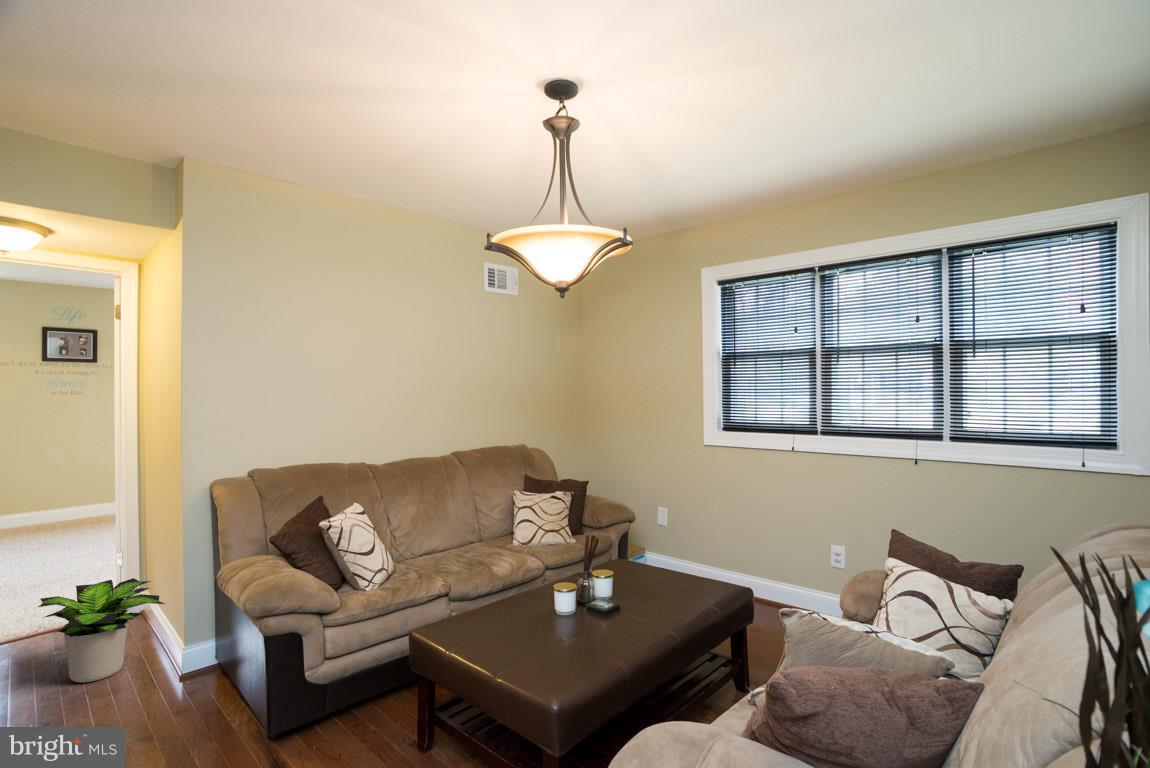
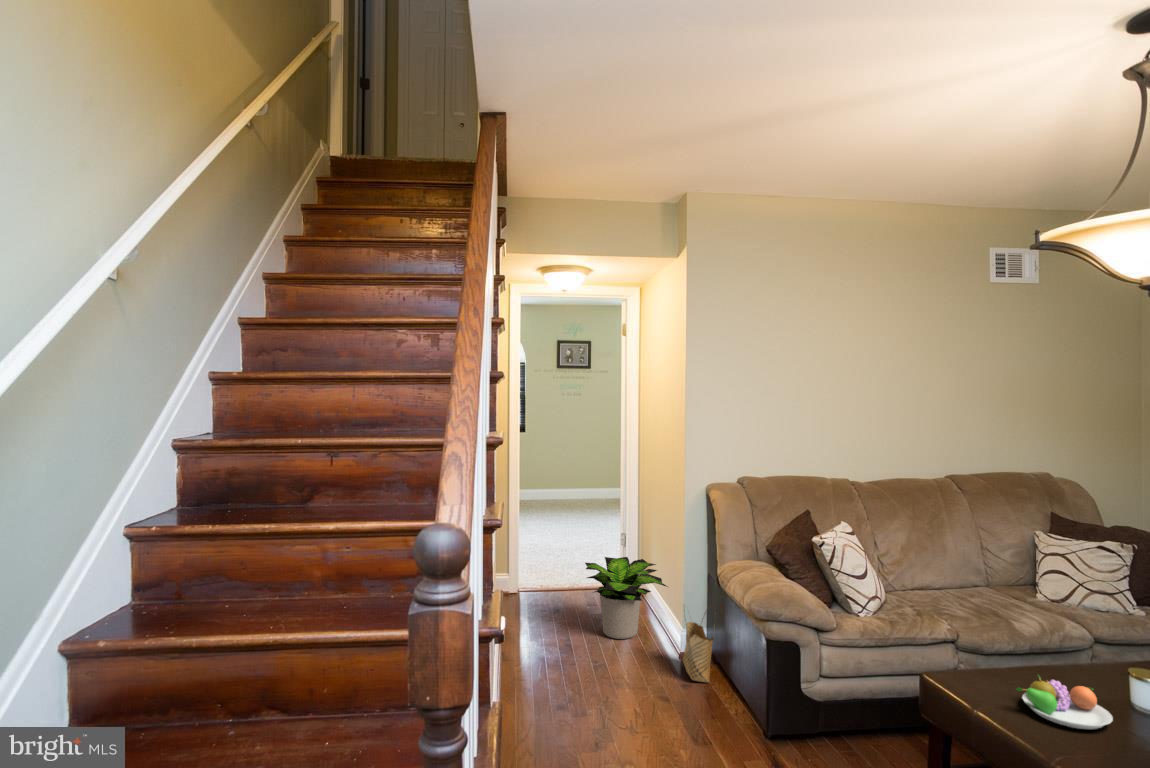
fruit bowl: none [479,608,544,646] -> present [1016,675,1113,729]
woven basket: none [176,615,217,704] -> present [683,606,713,682]

